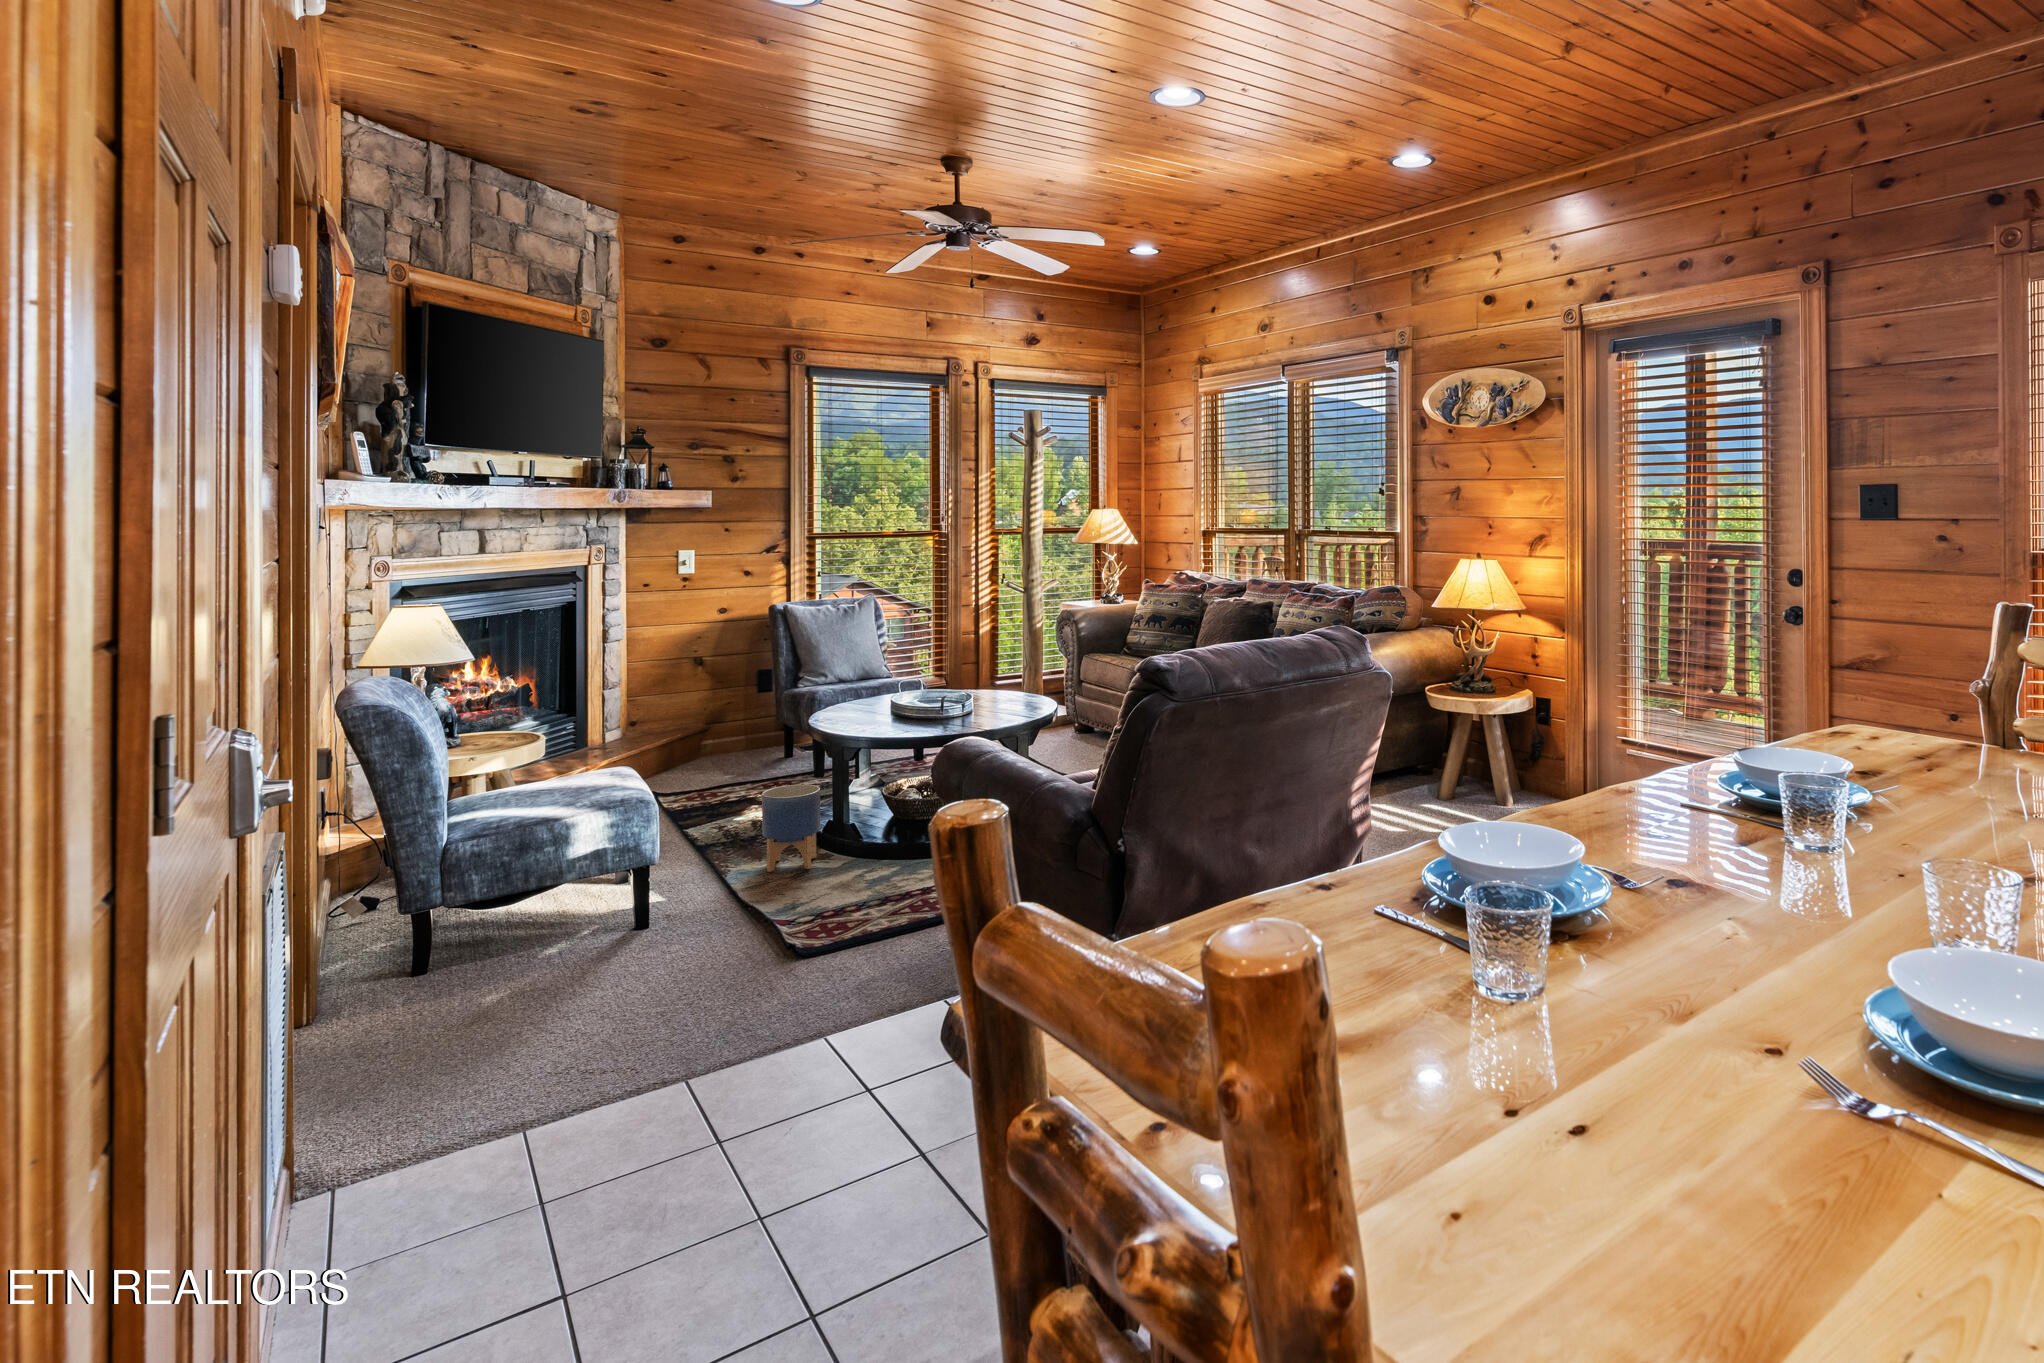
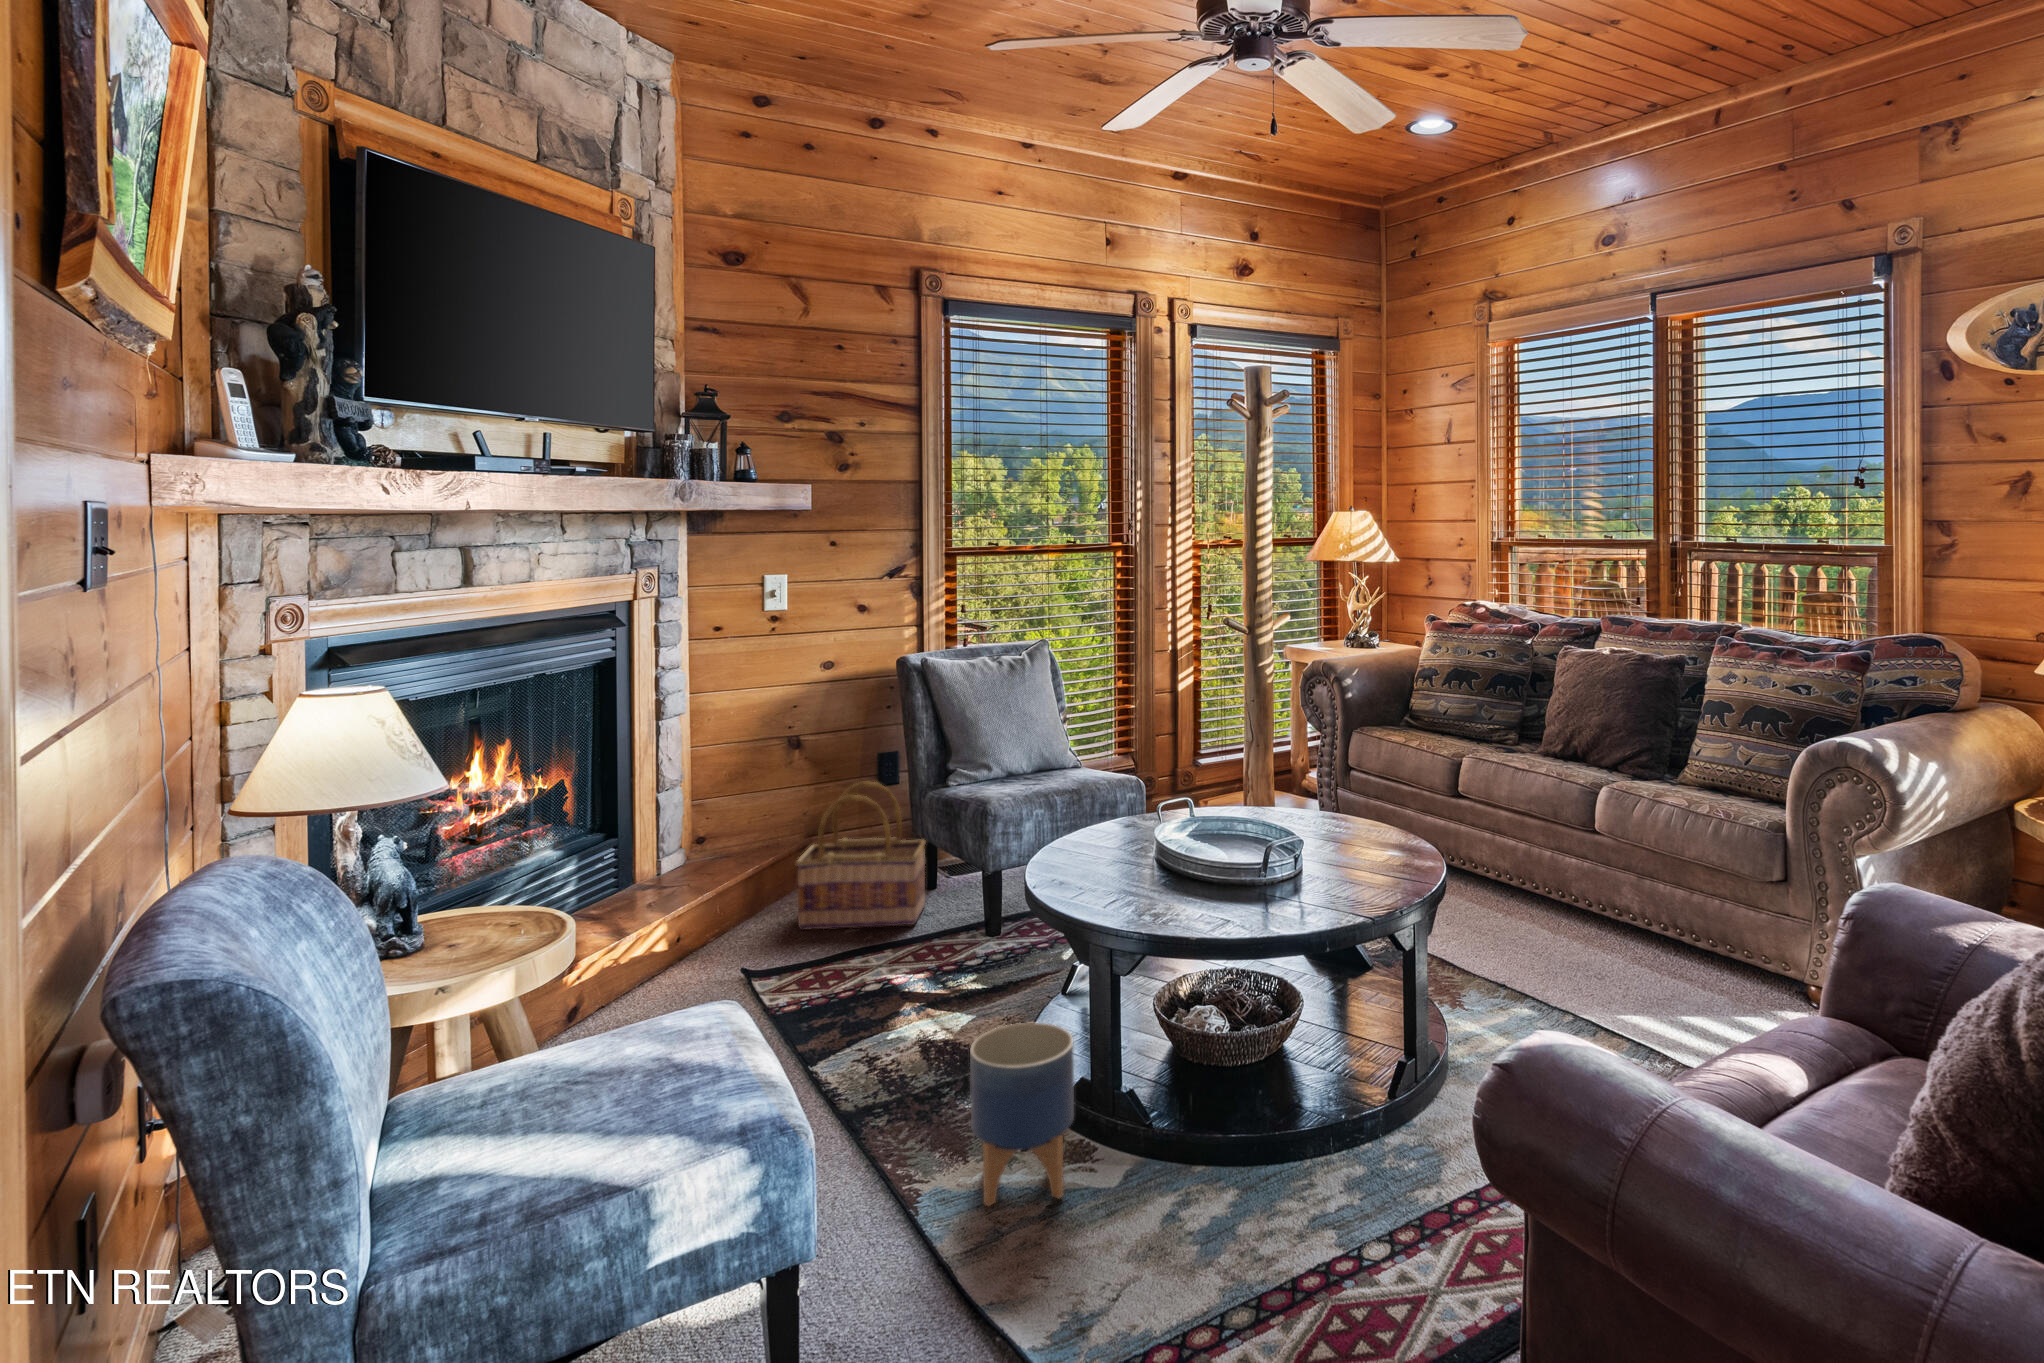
basket: none [692,683,781,774] -> present [796,781,926,930]

